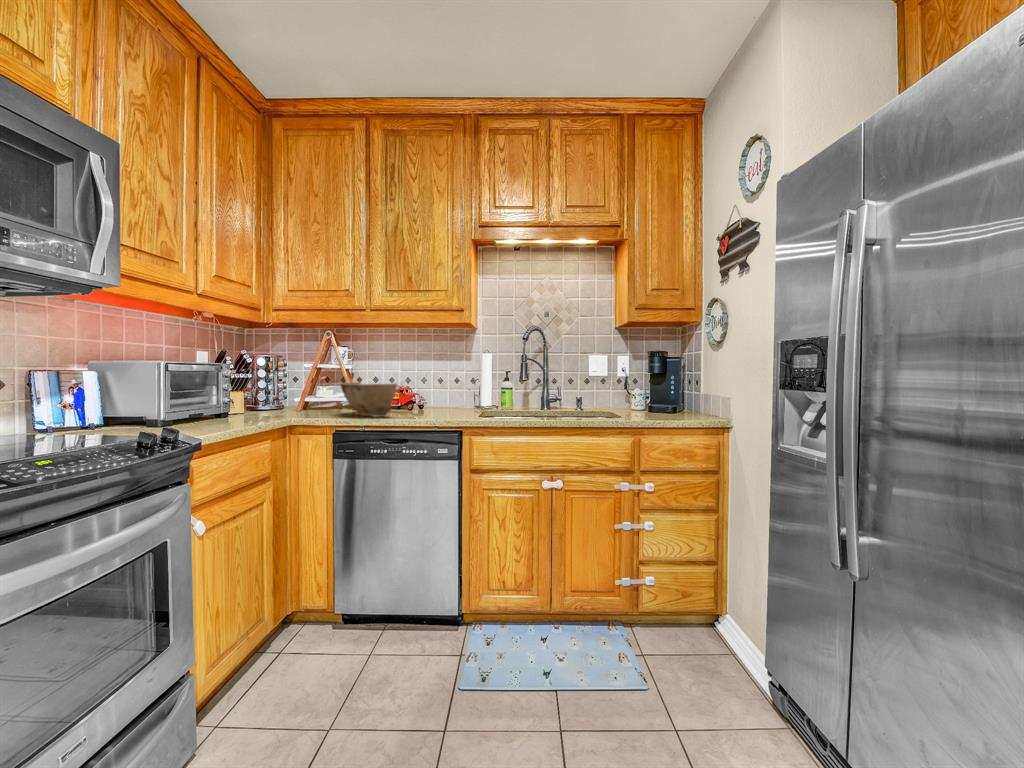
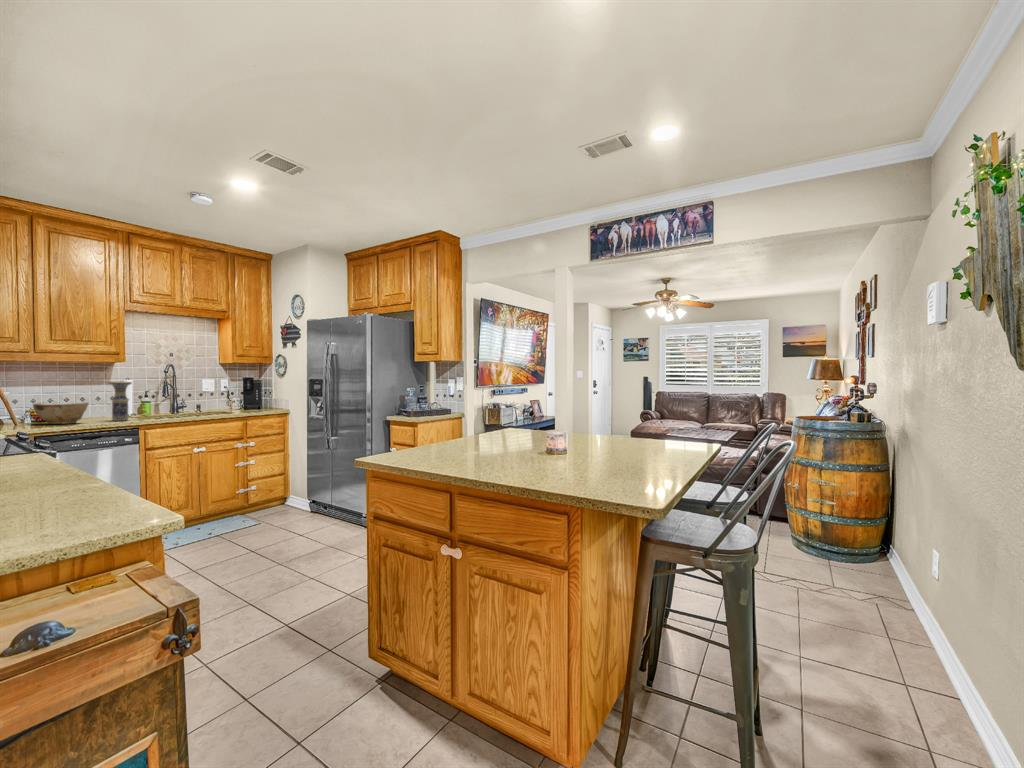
vase: none [426,351,458,418] -> present [109,381,132,421]

